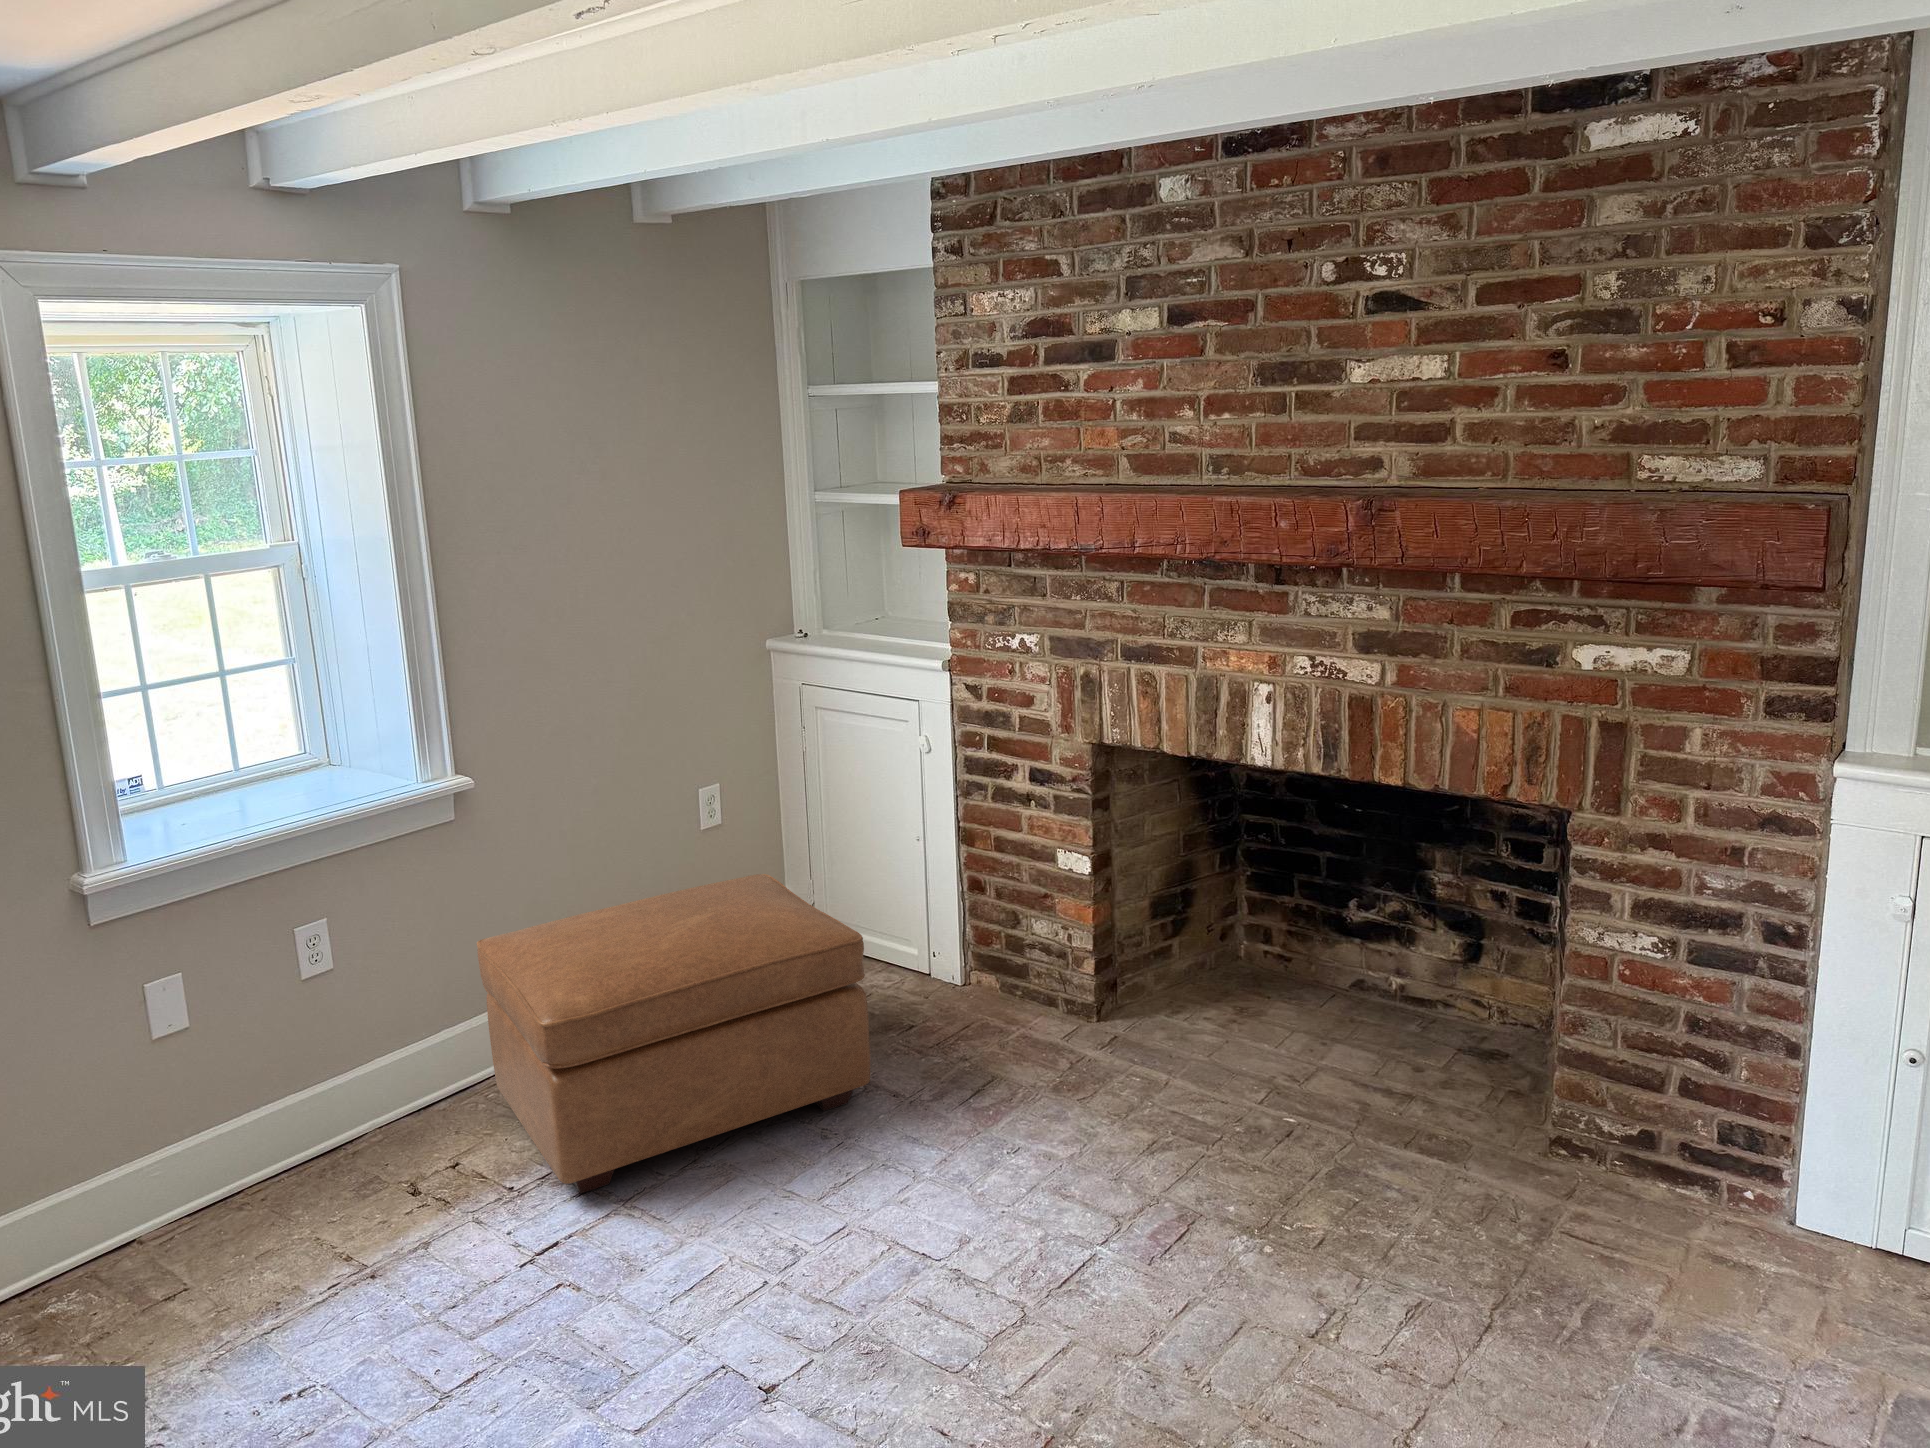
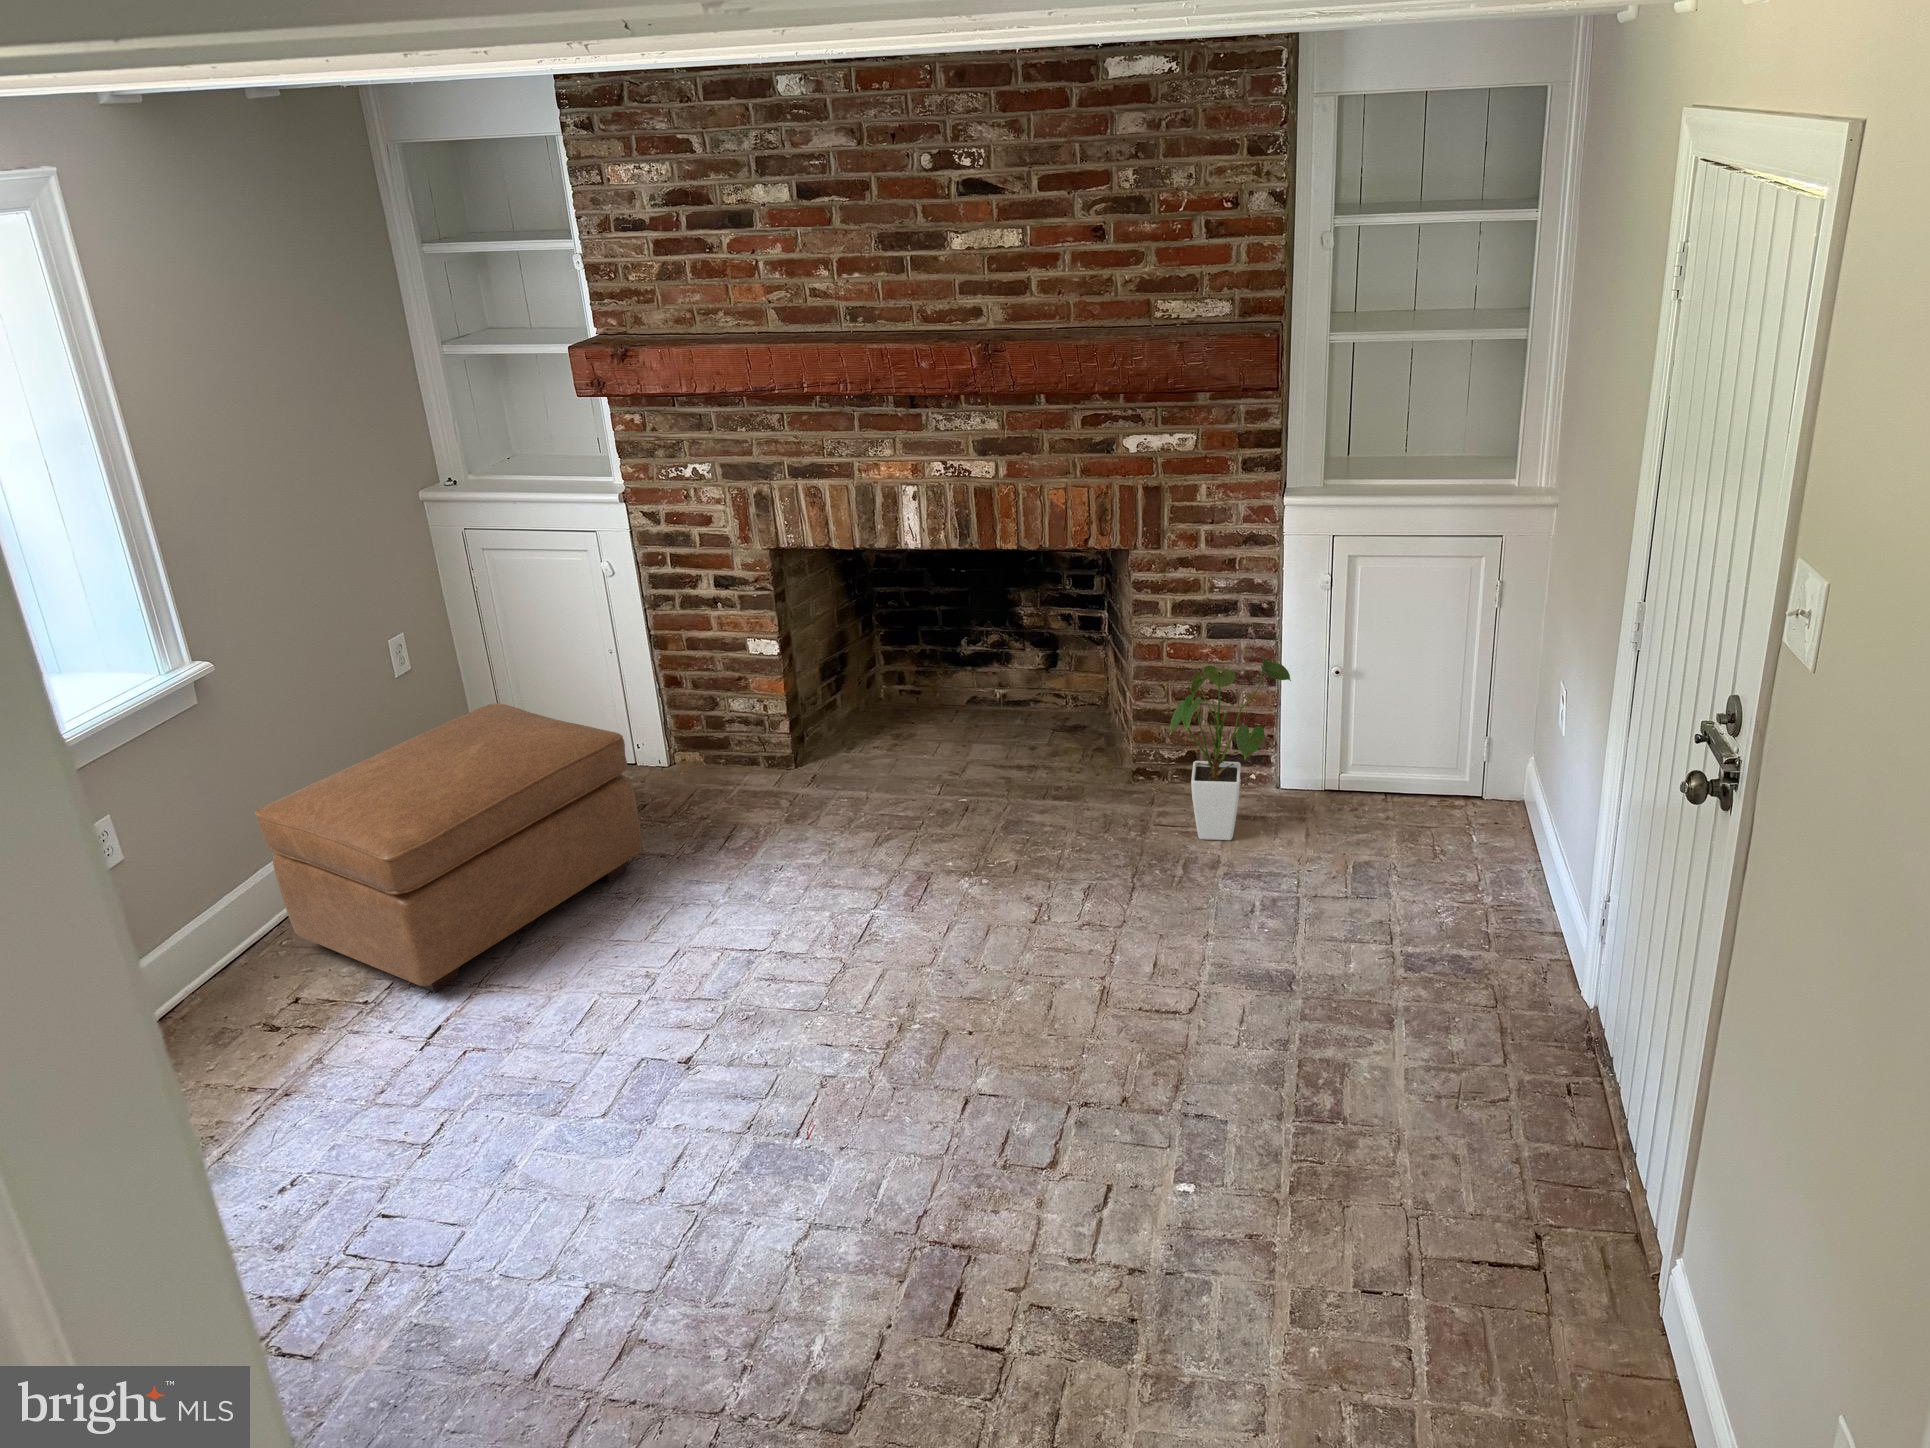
house plant: none [1590,1006,1826,1292] -> present [1170,657,1291,840]

